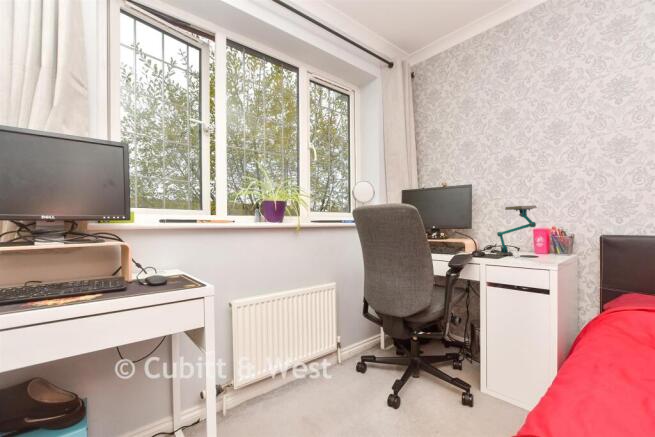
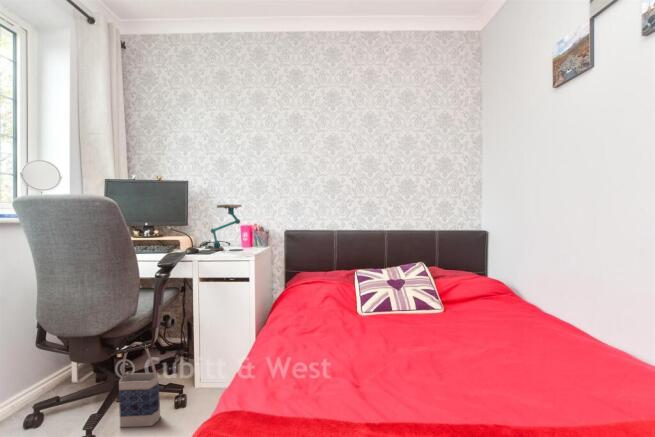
bag: none [417,332,452,414] -> present [119,342,160,427]

